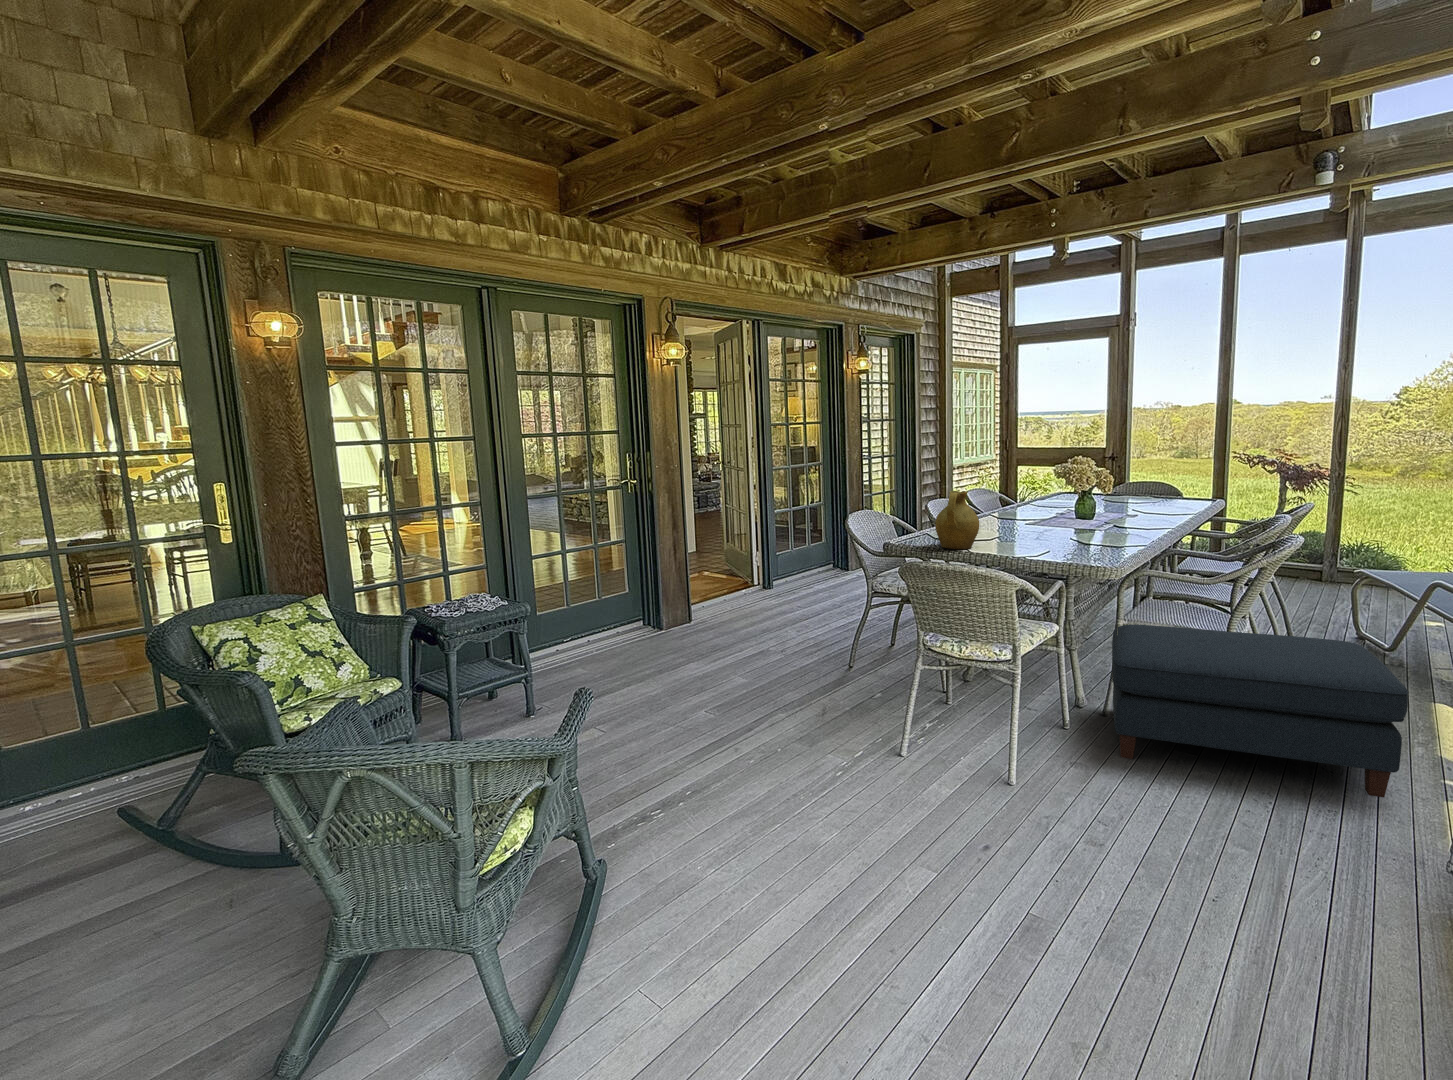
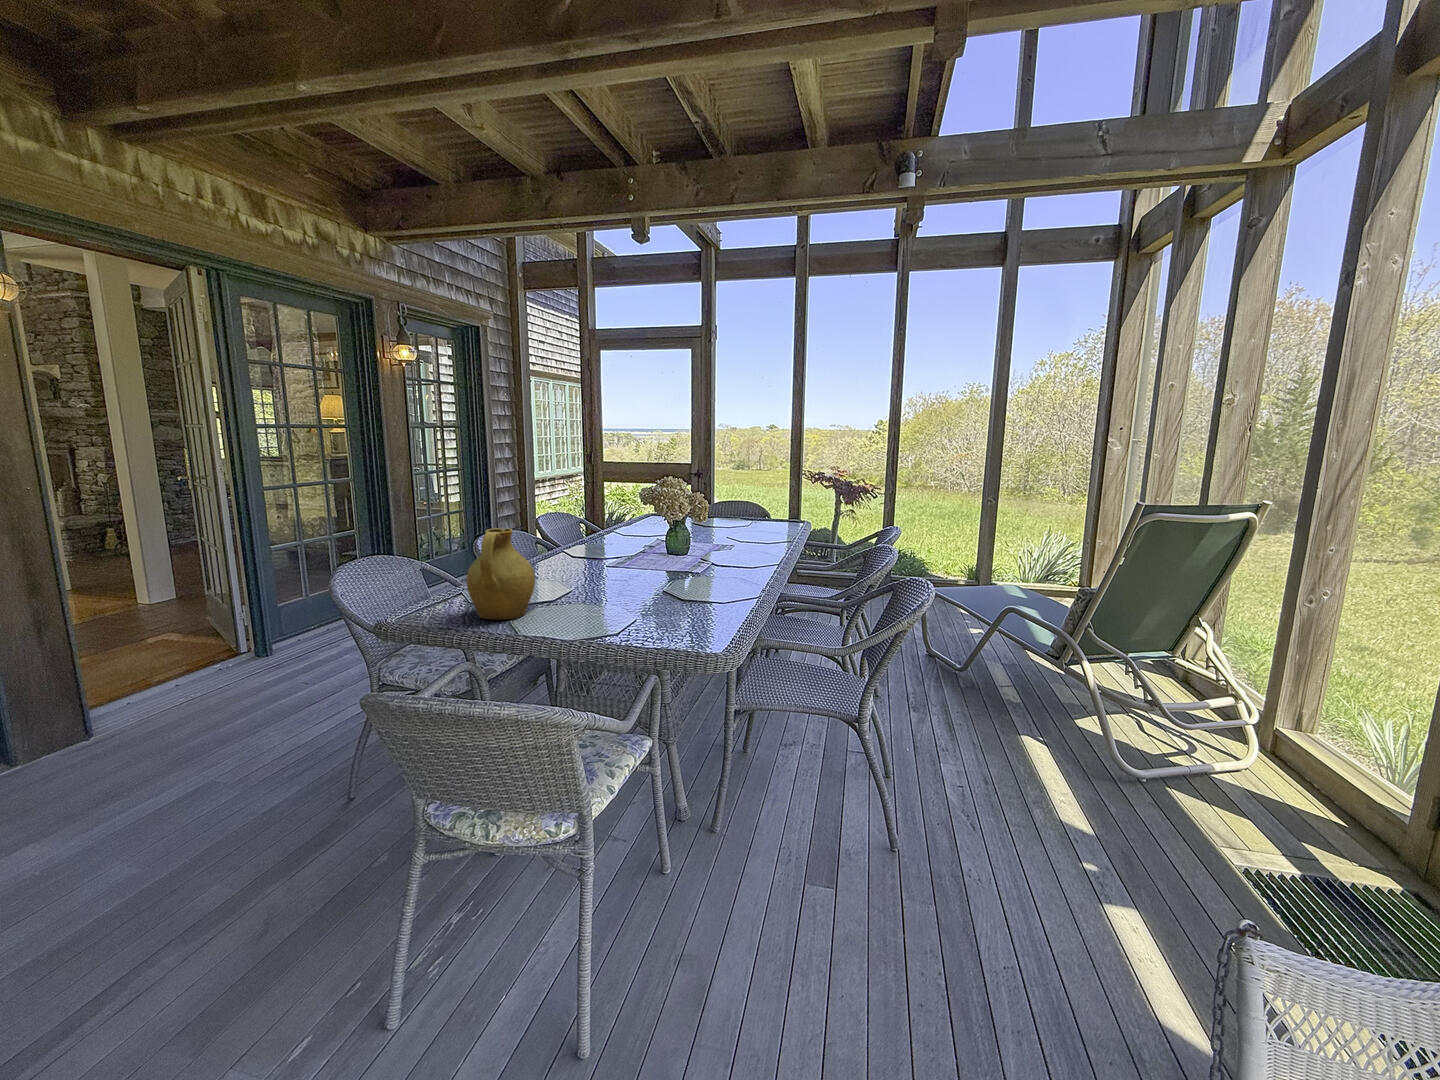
ottoman: present [1112,625,1408,797] -> none [722,701,1070,935]

